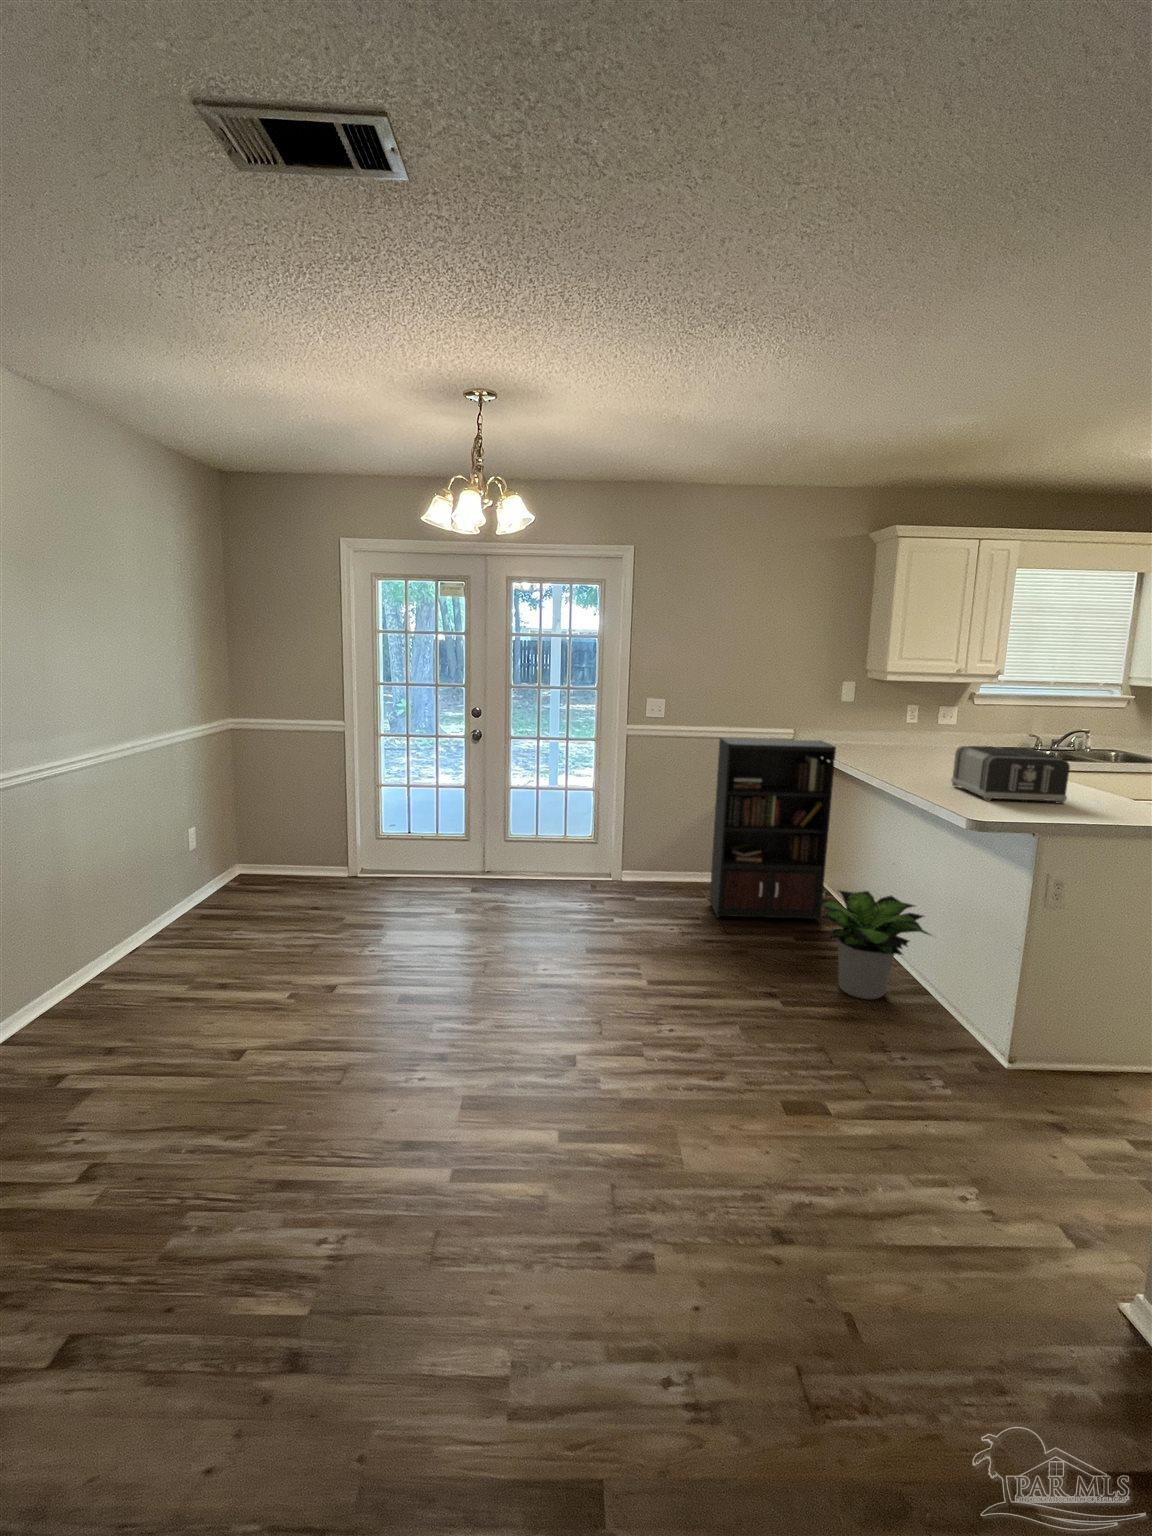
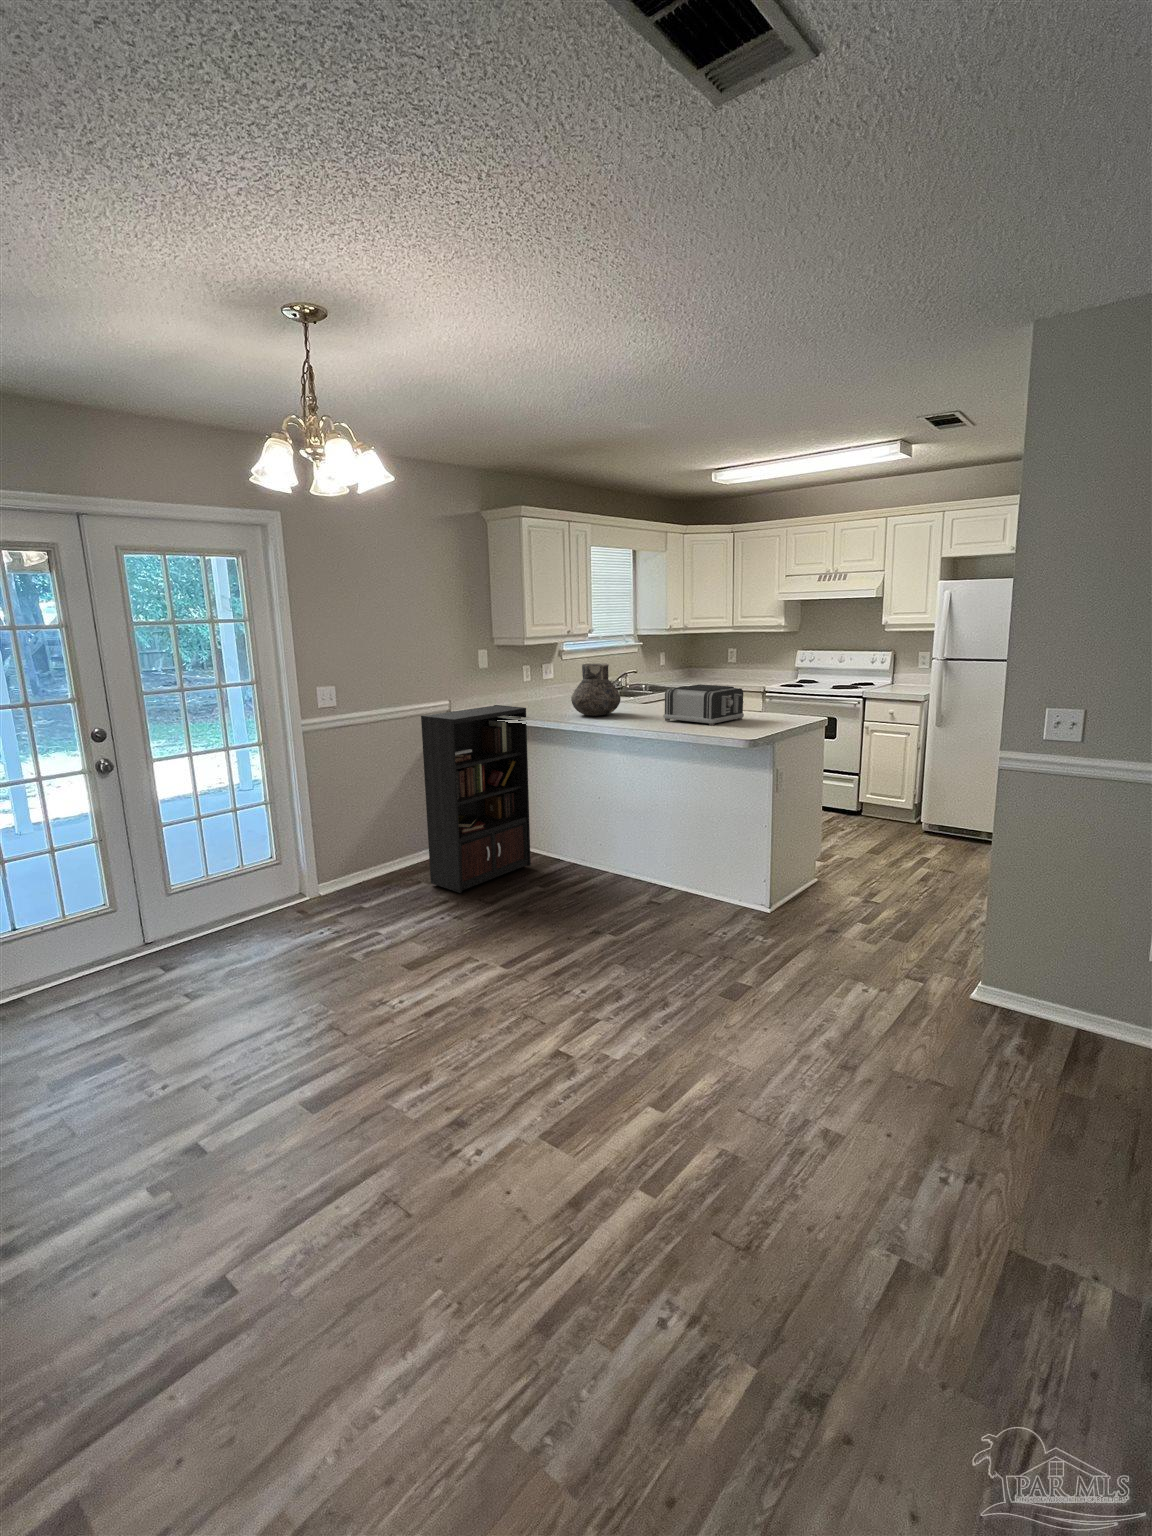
vase: none [880,706,945,768] -> present [571,663,621,716]
potted plant: present [816,890,930,999] -> none [590,820,675,907]

